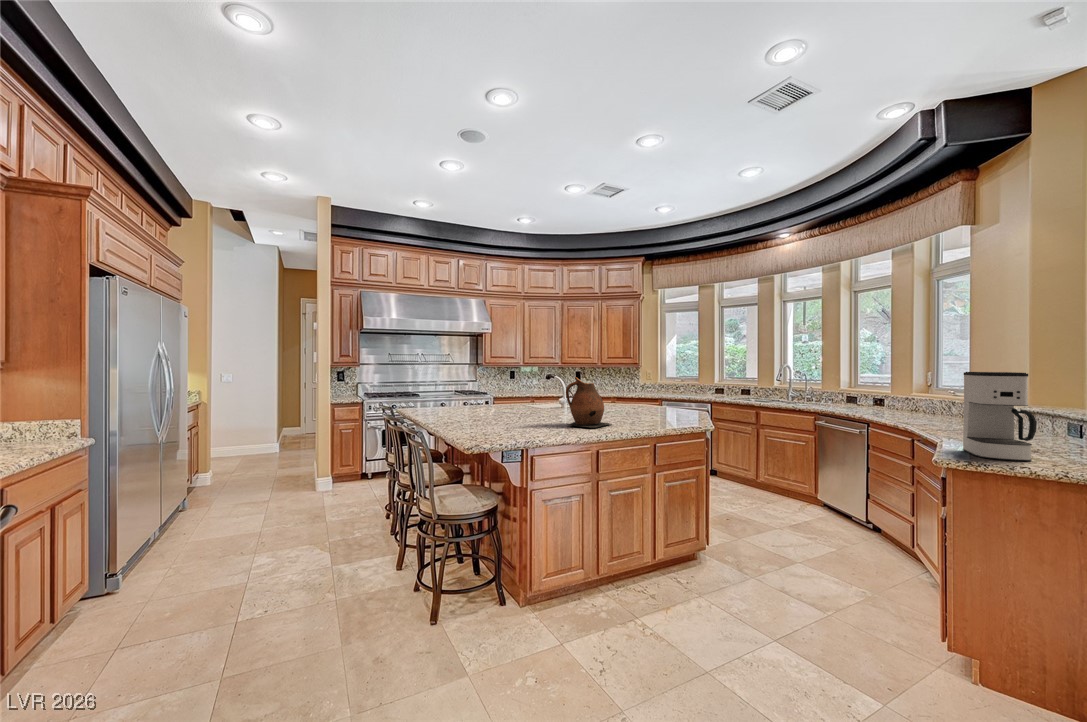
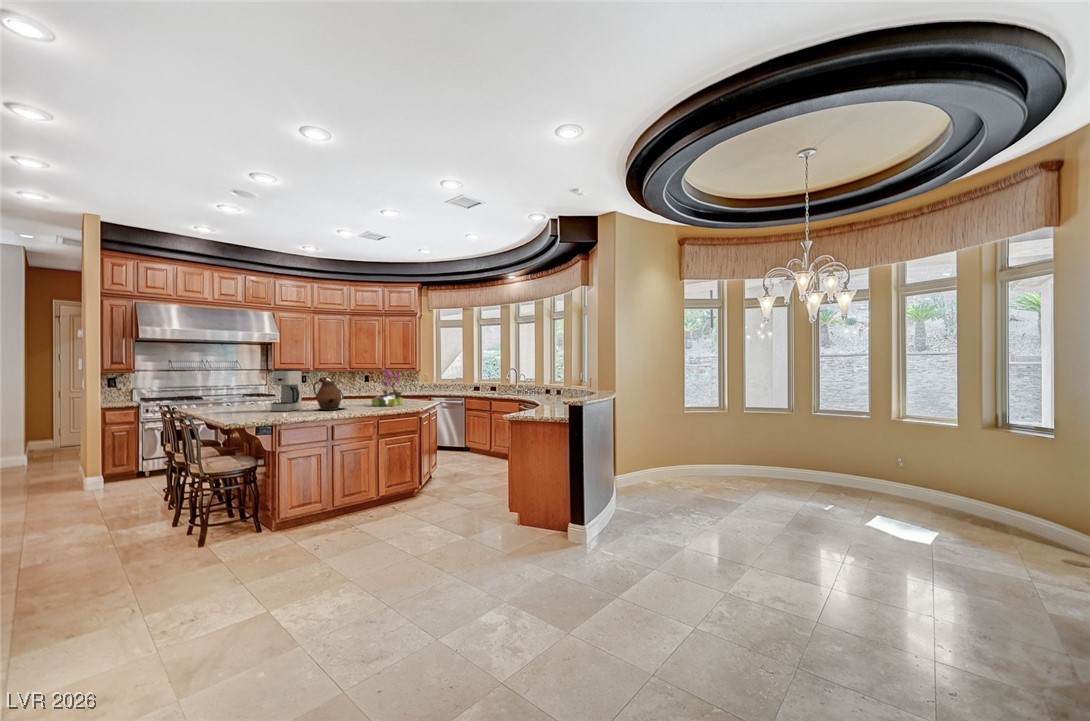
flower arrangement: none [638,365,679,422] -> present [372,369,403,406]
coffee maker: present [963,372,1037,461] -> present [271,369,302,412]

